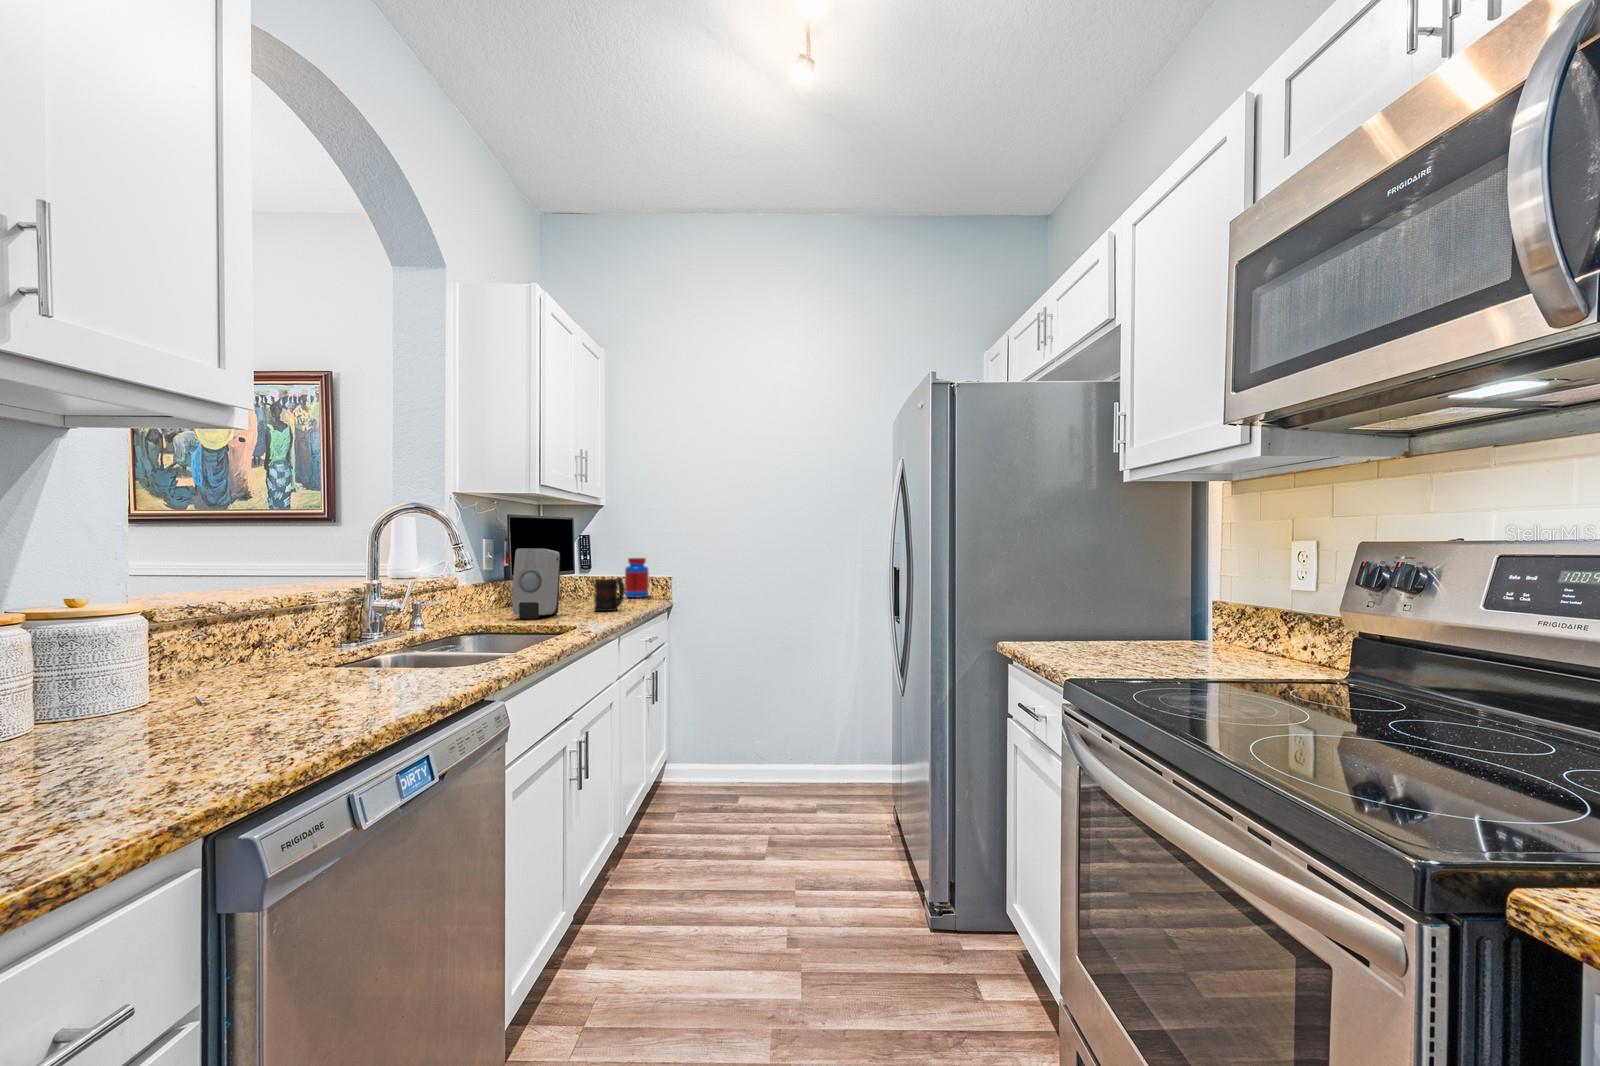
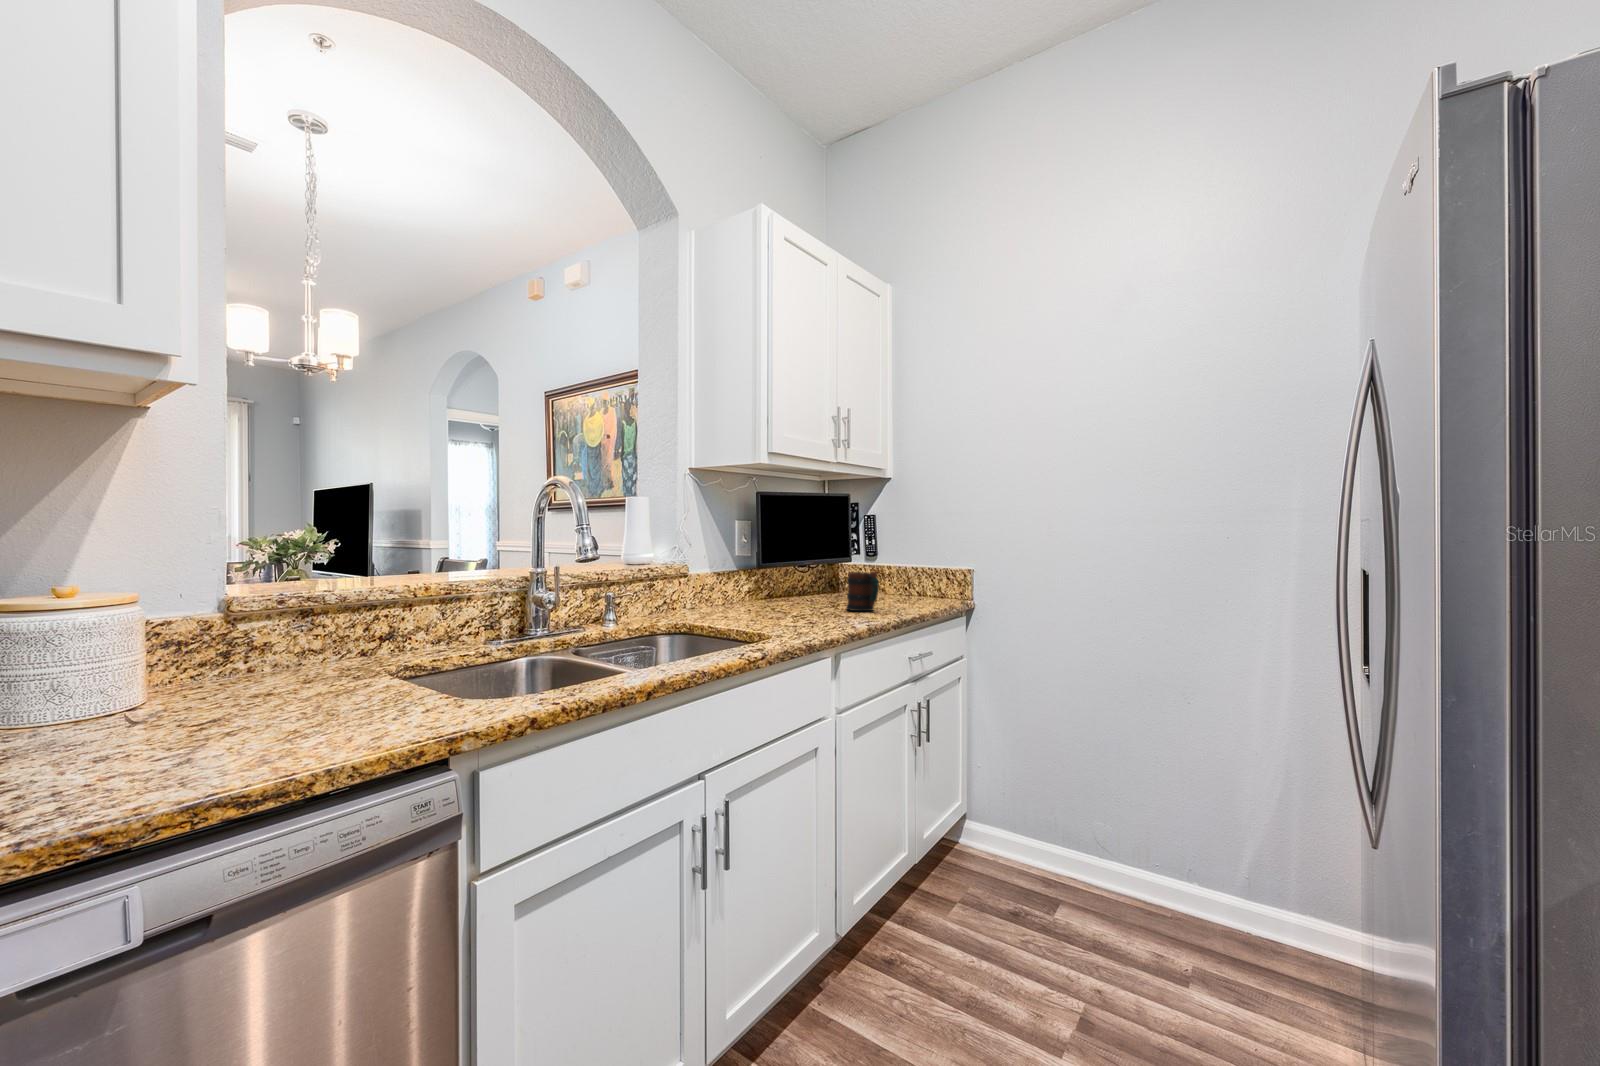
soap dispenser: present [513,548,560,619] -> none [749,534,808,615]
jar: present [625,558,649,598] -> none [911,546,939,594]

